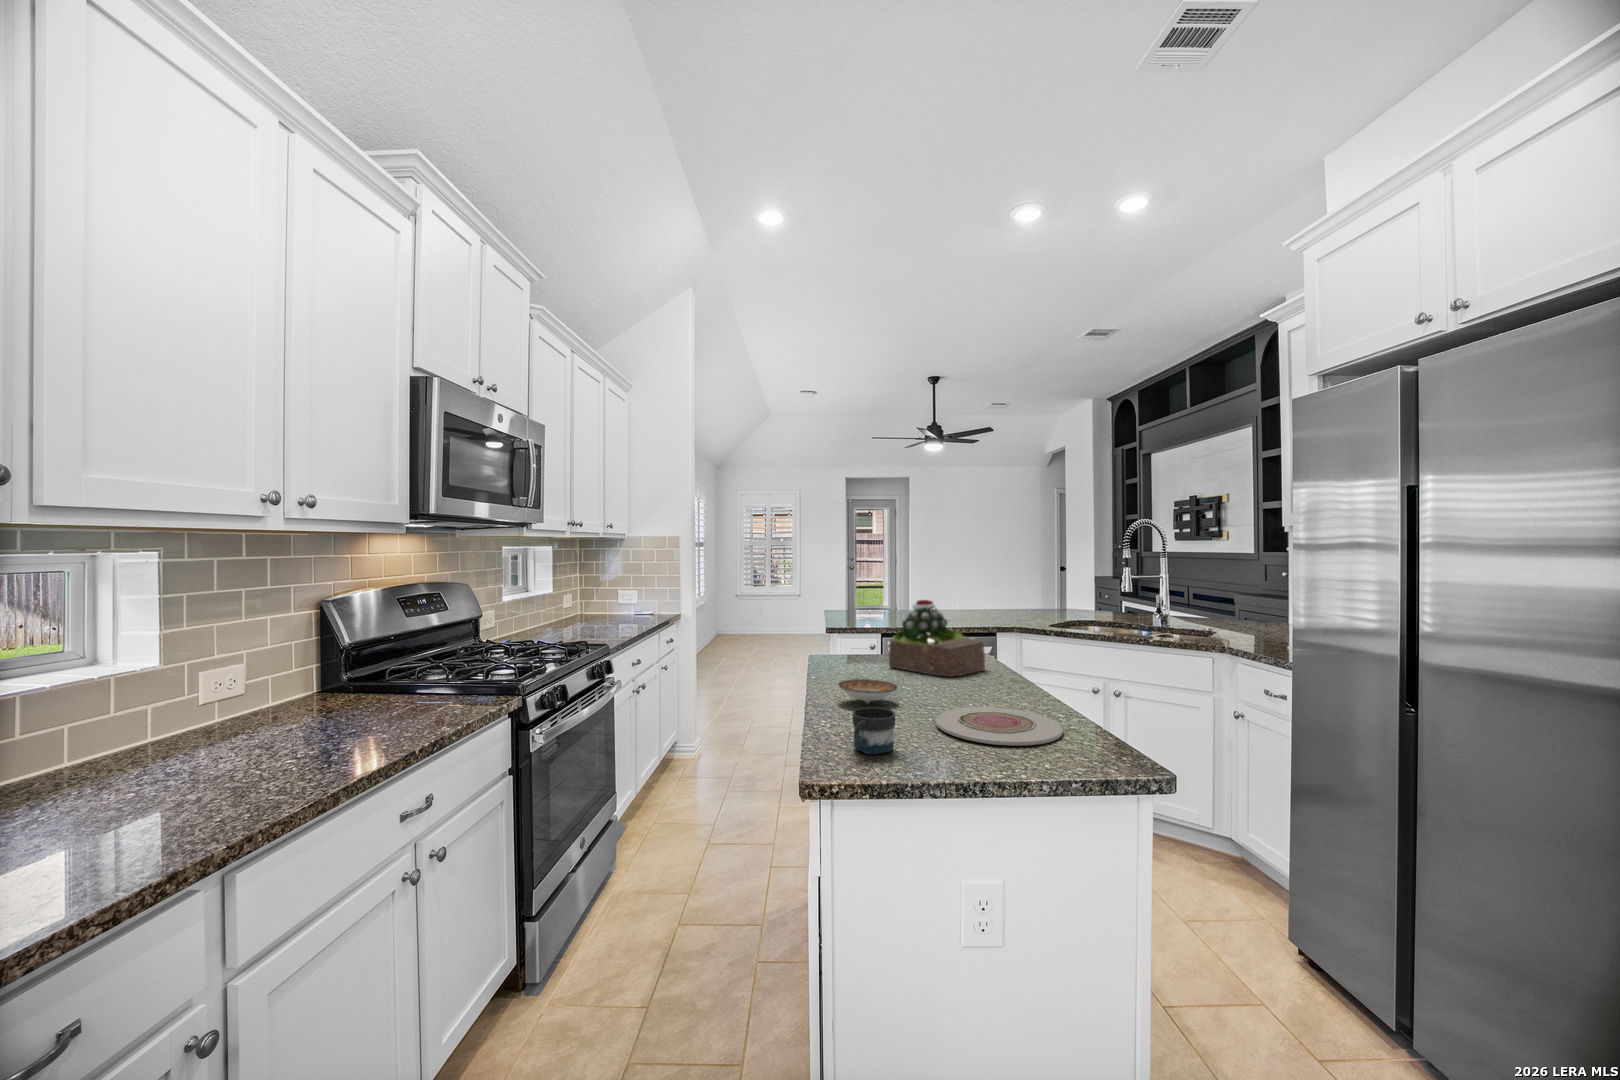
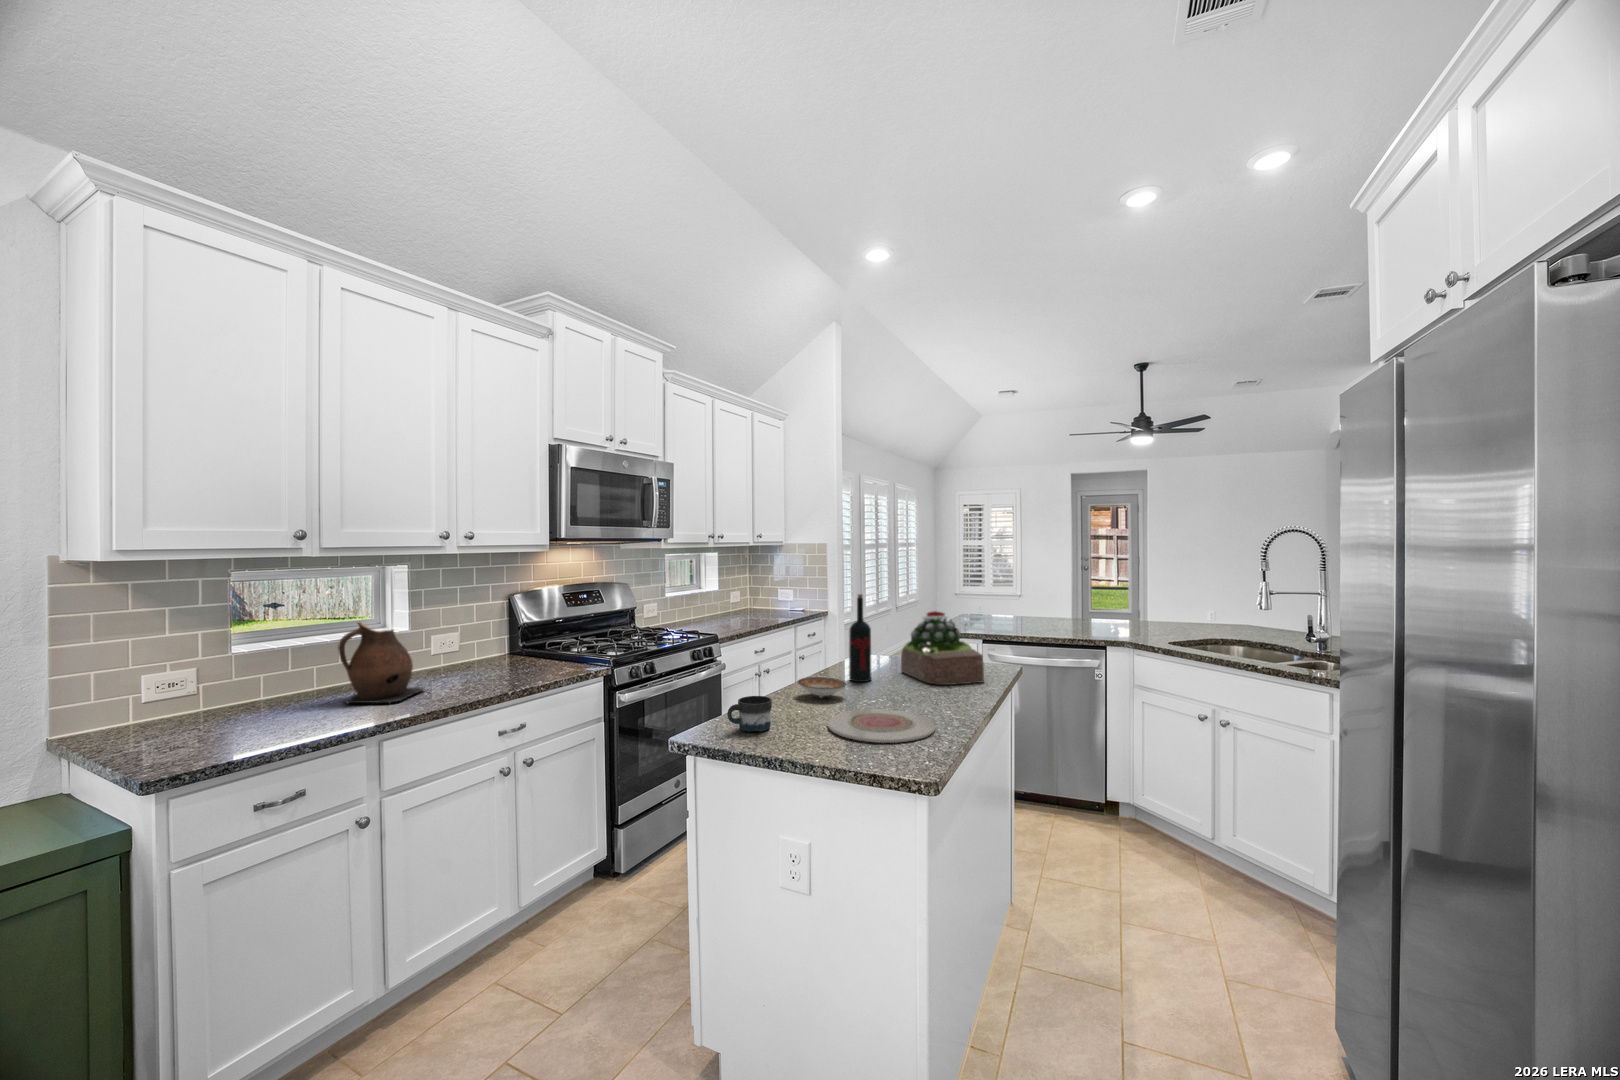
wine bottle: none [855,583,881,682] -> present [849,594,871,682]
ceramic pitcher: none [71,655,247,812] -> present [338,622,425,703]

